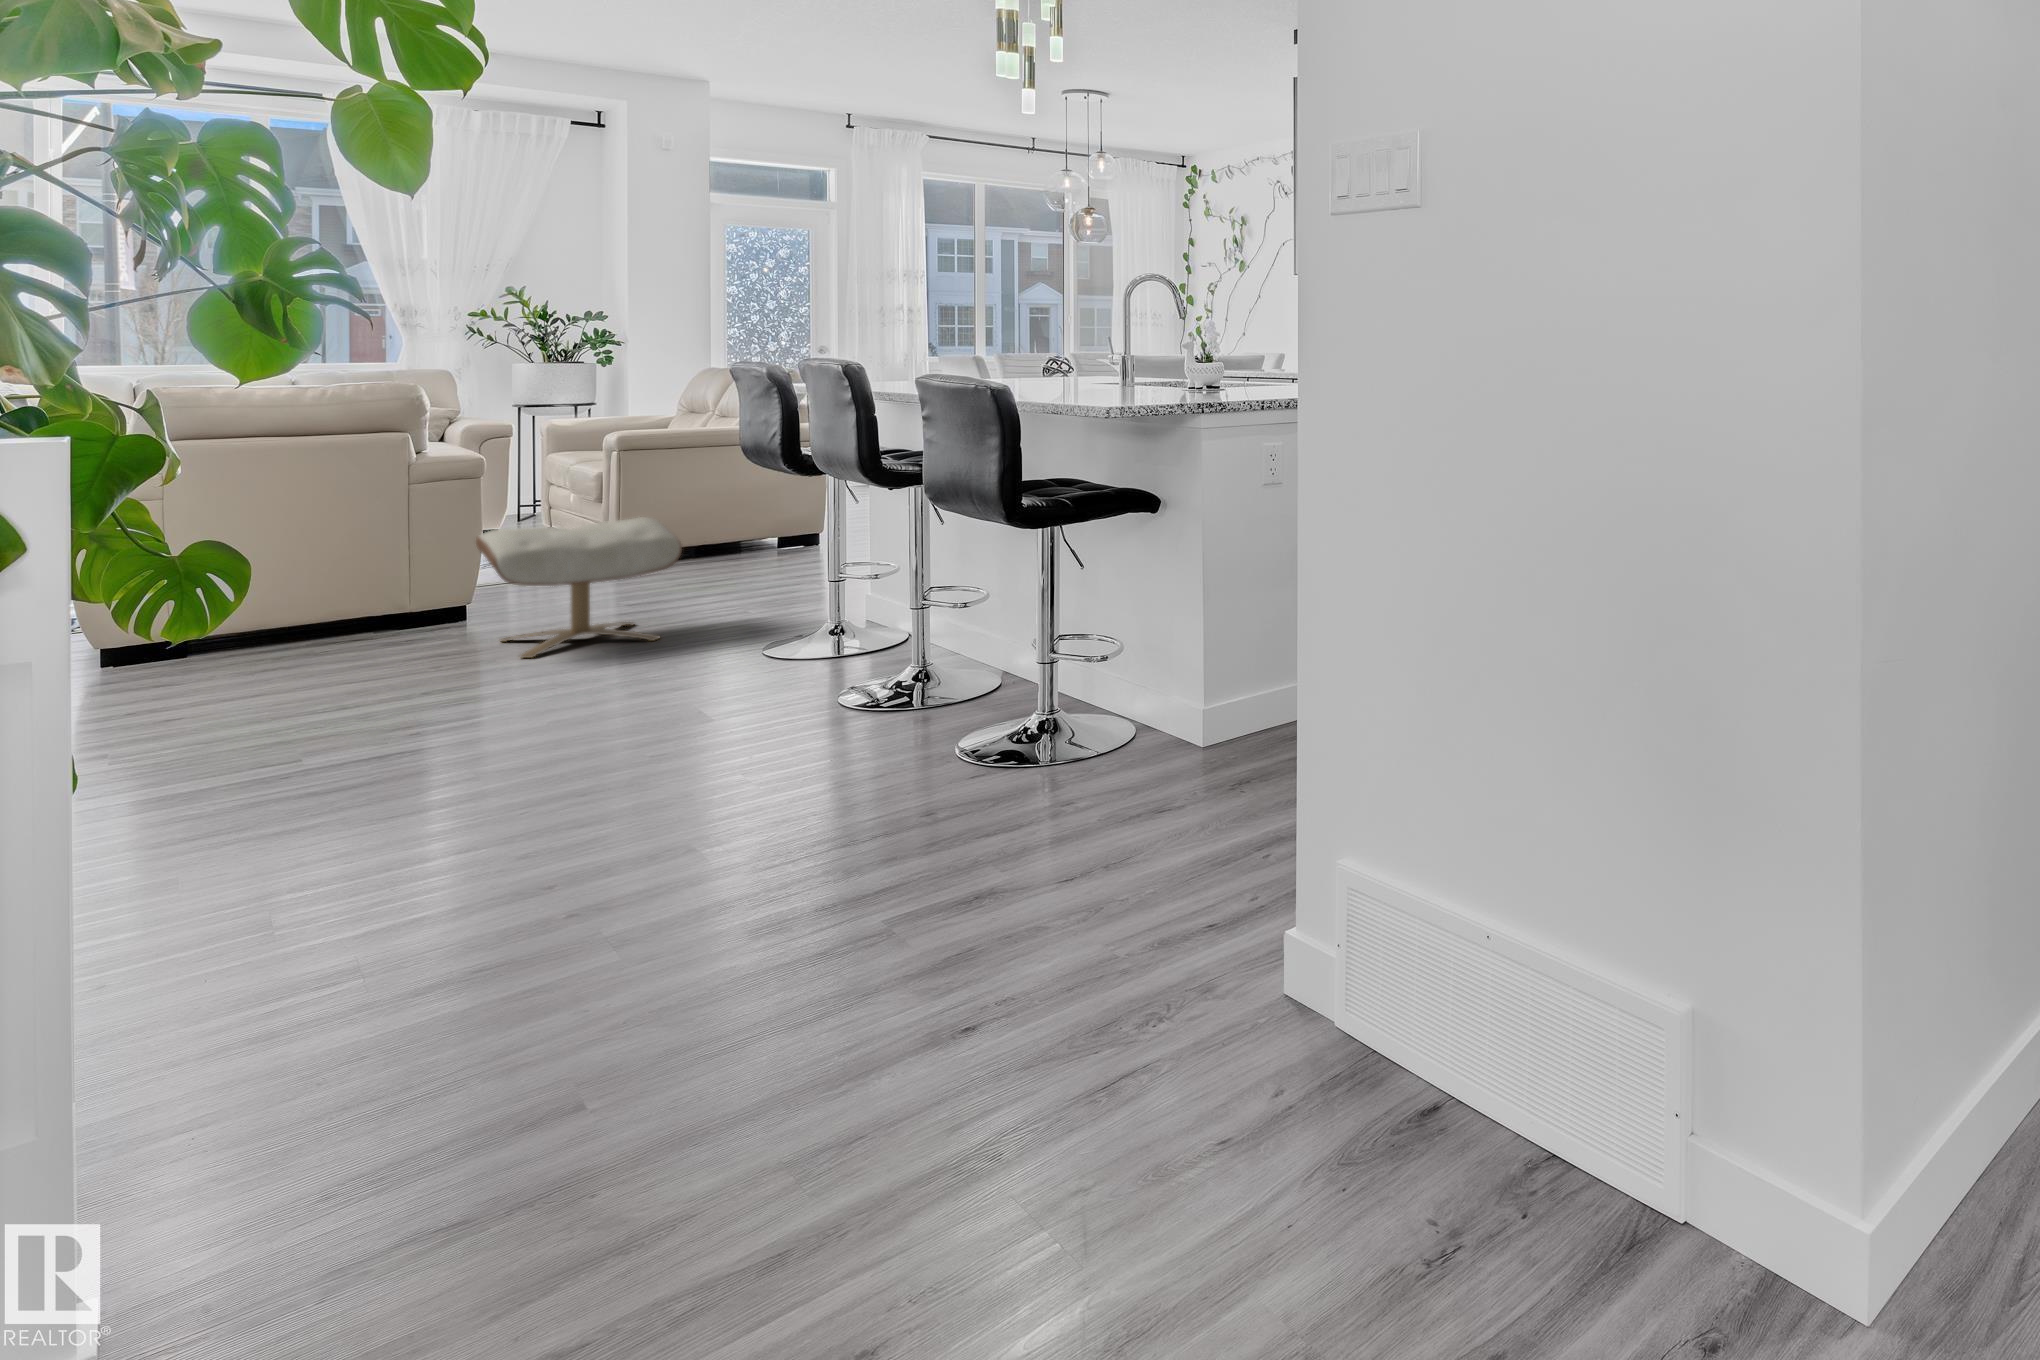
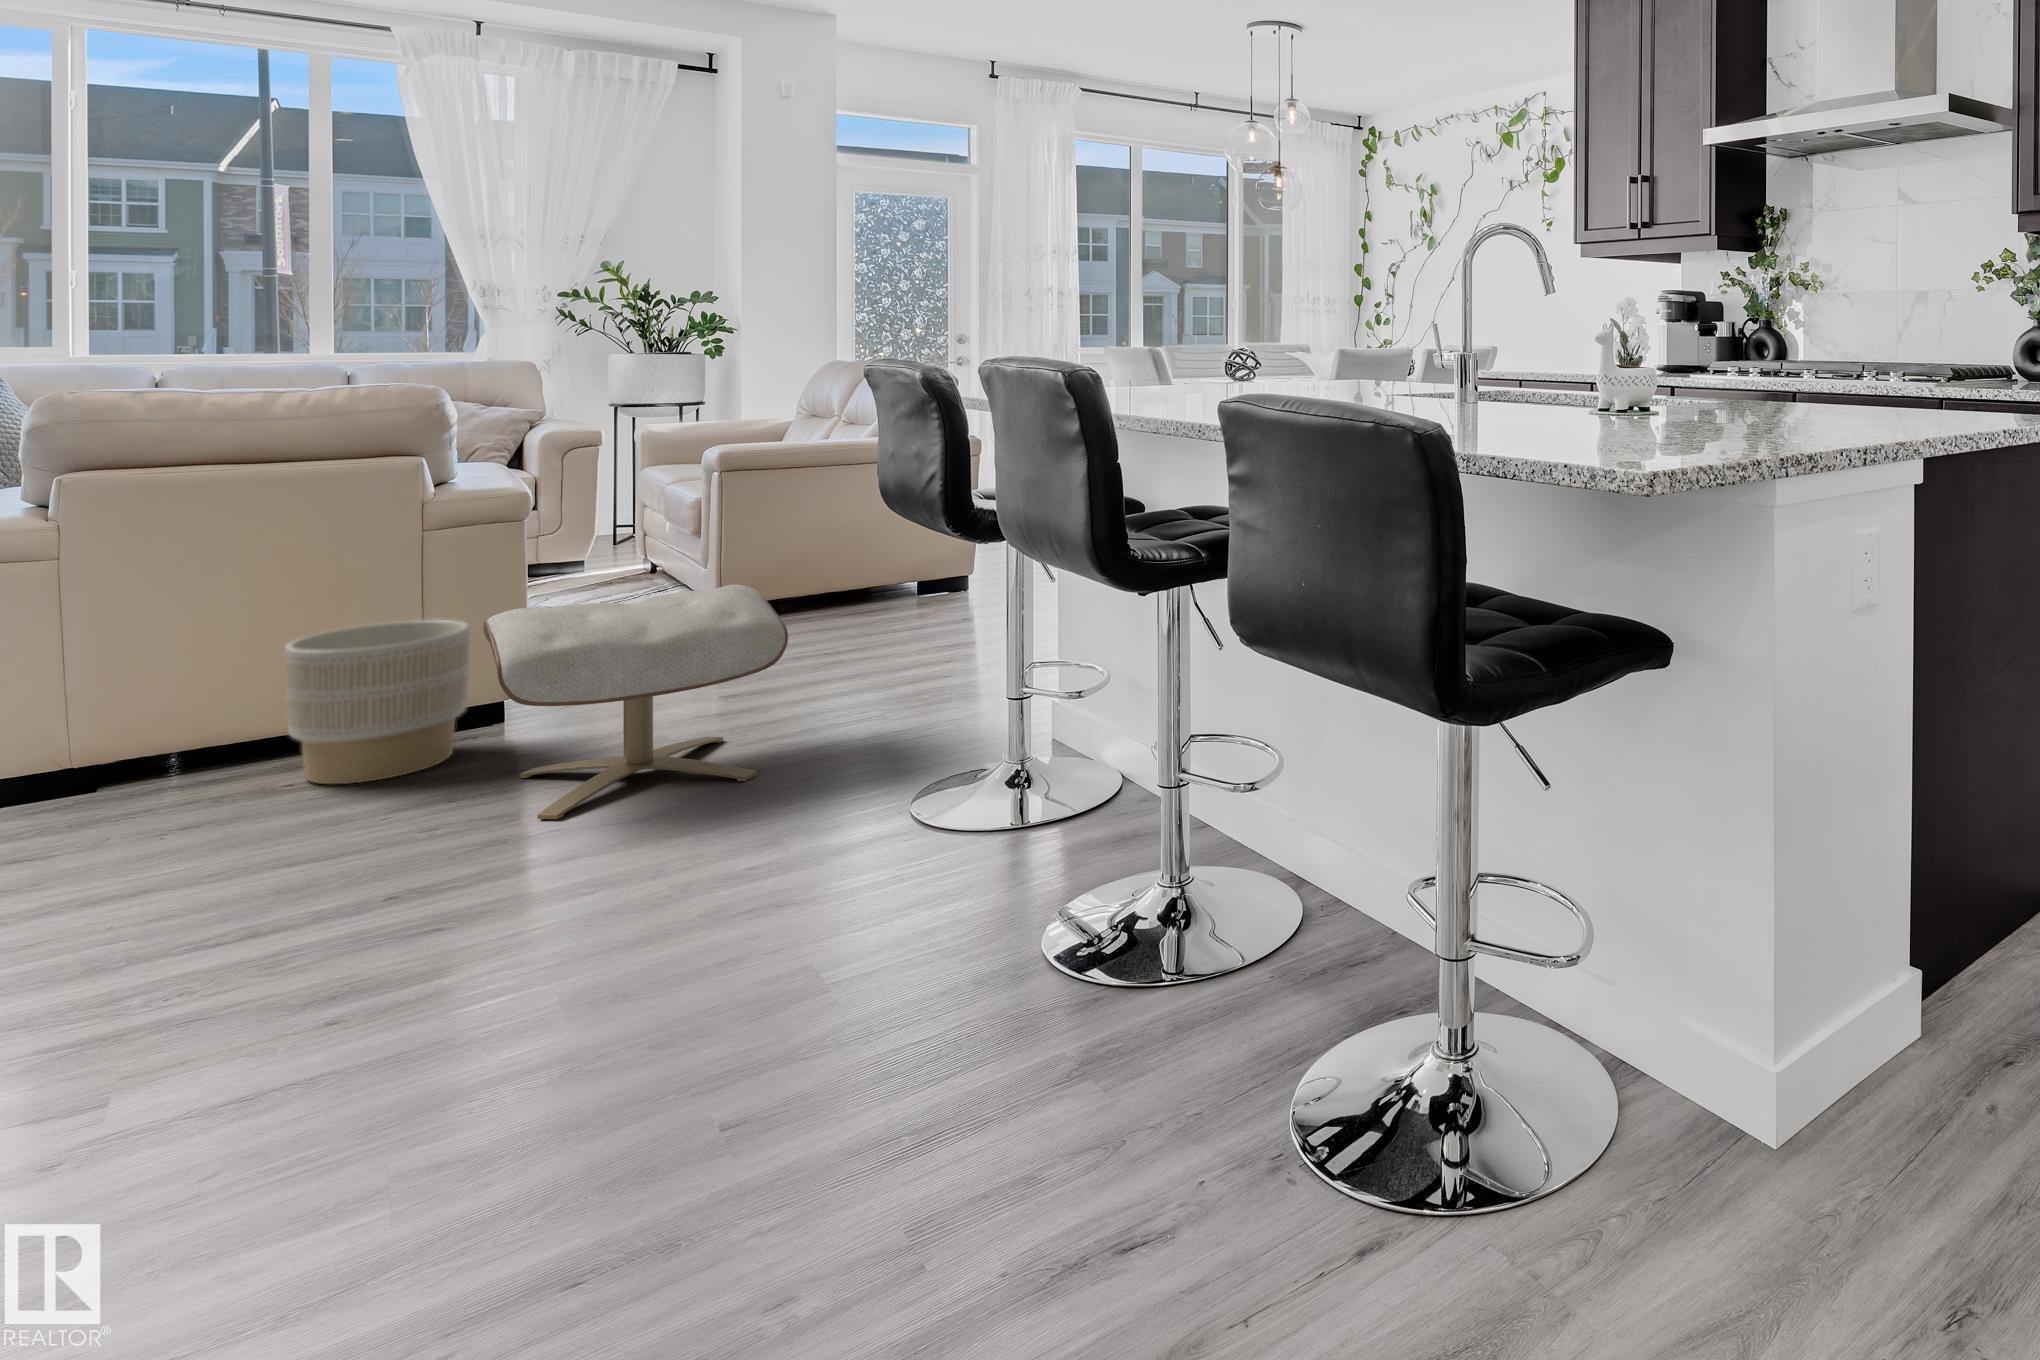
planter: none [338,544,459,647] -> present [285,620,470,784]

